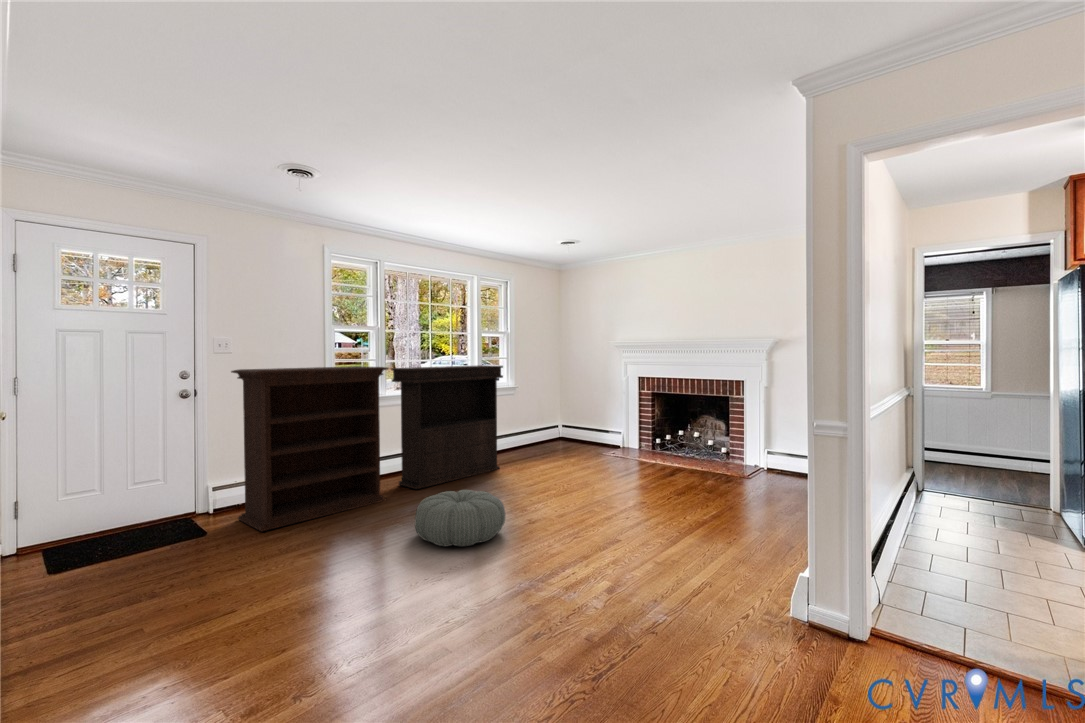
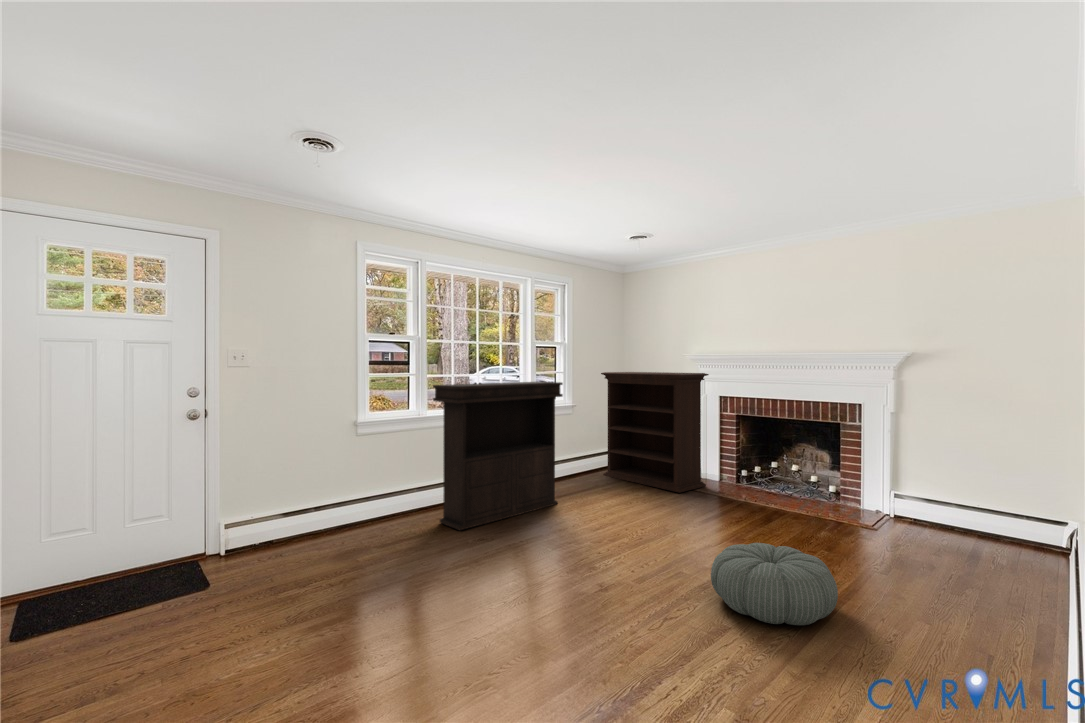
bookshelf: present [231,366,388,531] -> present [601,372,709,493]
pouf: present [415,490,505,546] -> present [711,543,838,625]

